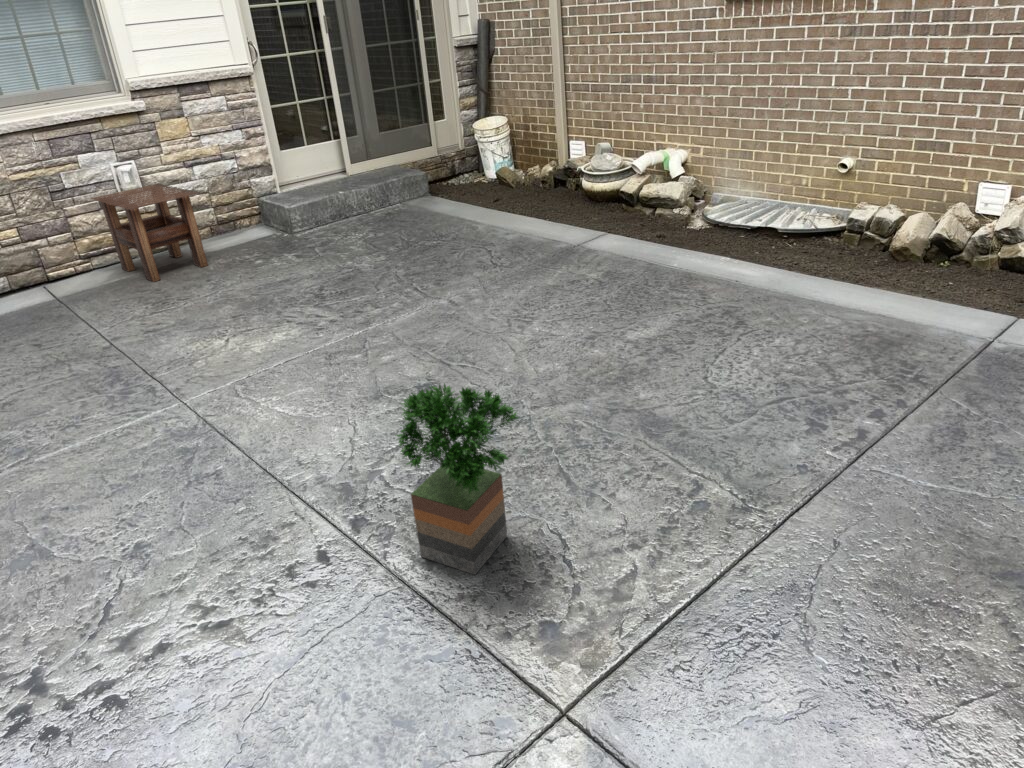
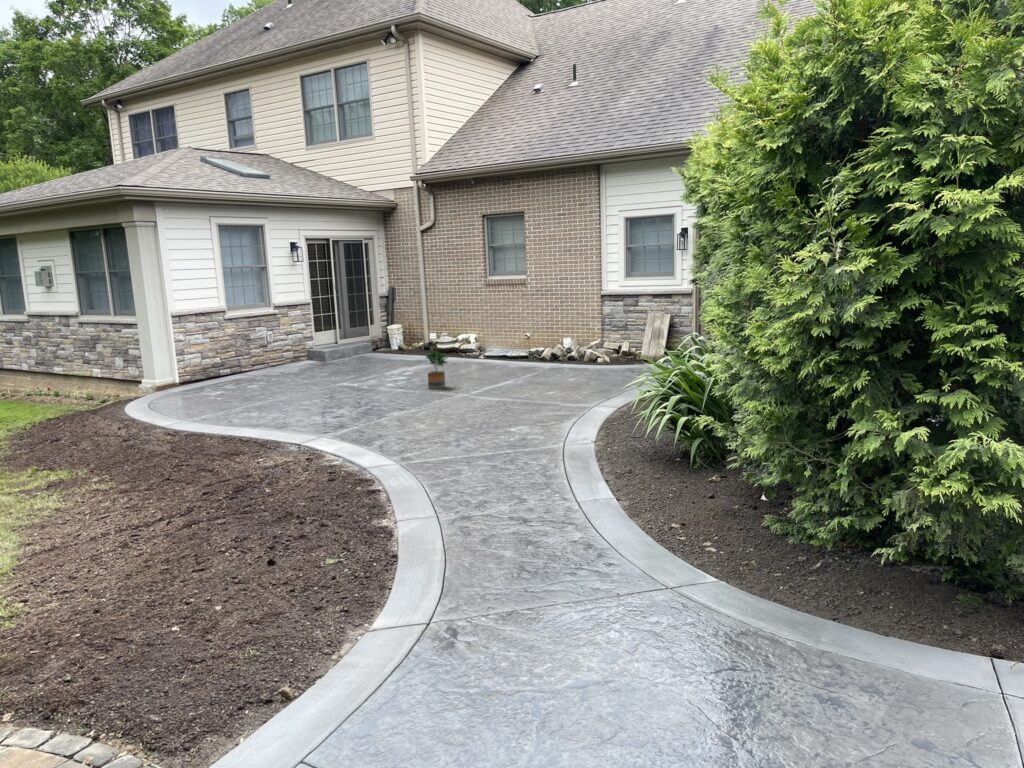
side table: present [91,184,208,282] -> none [259,340,305,372]

